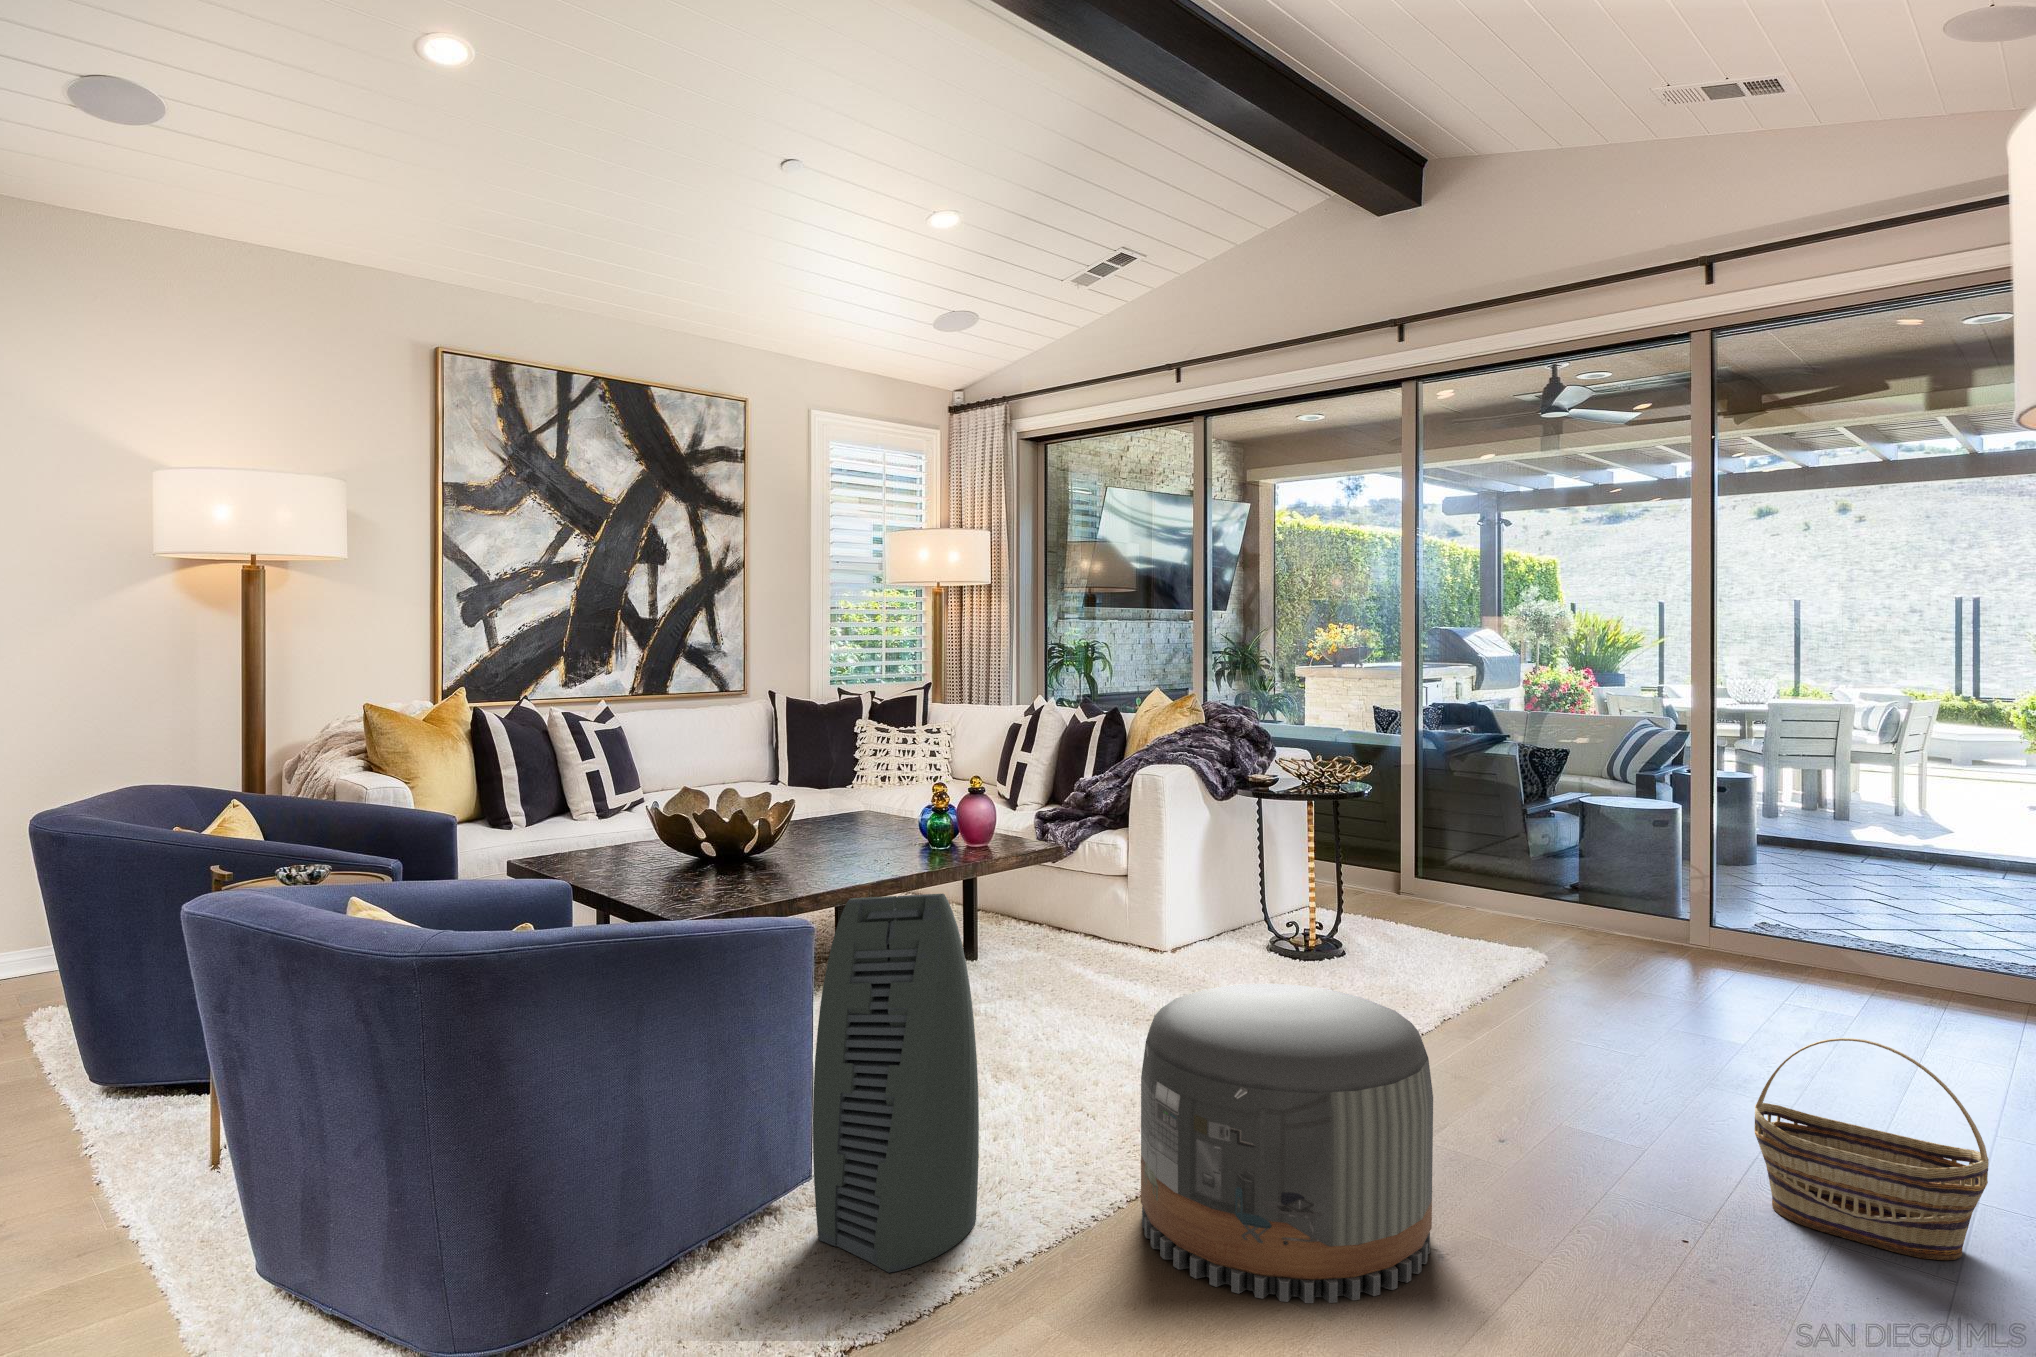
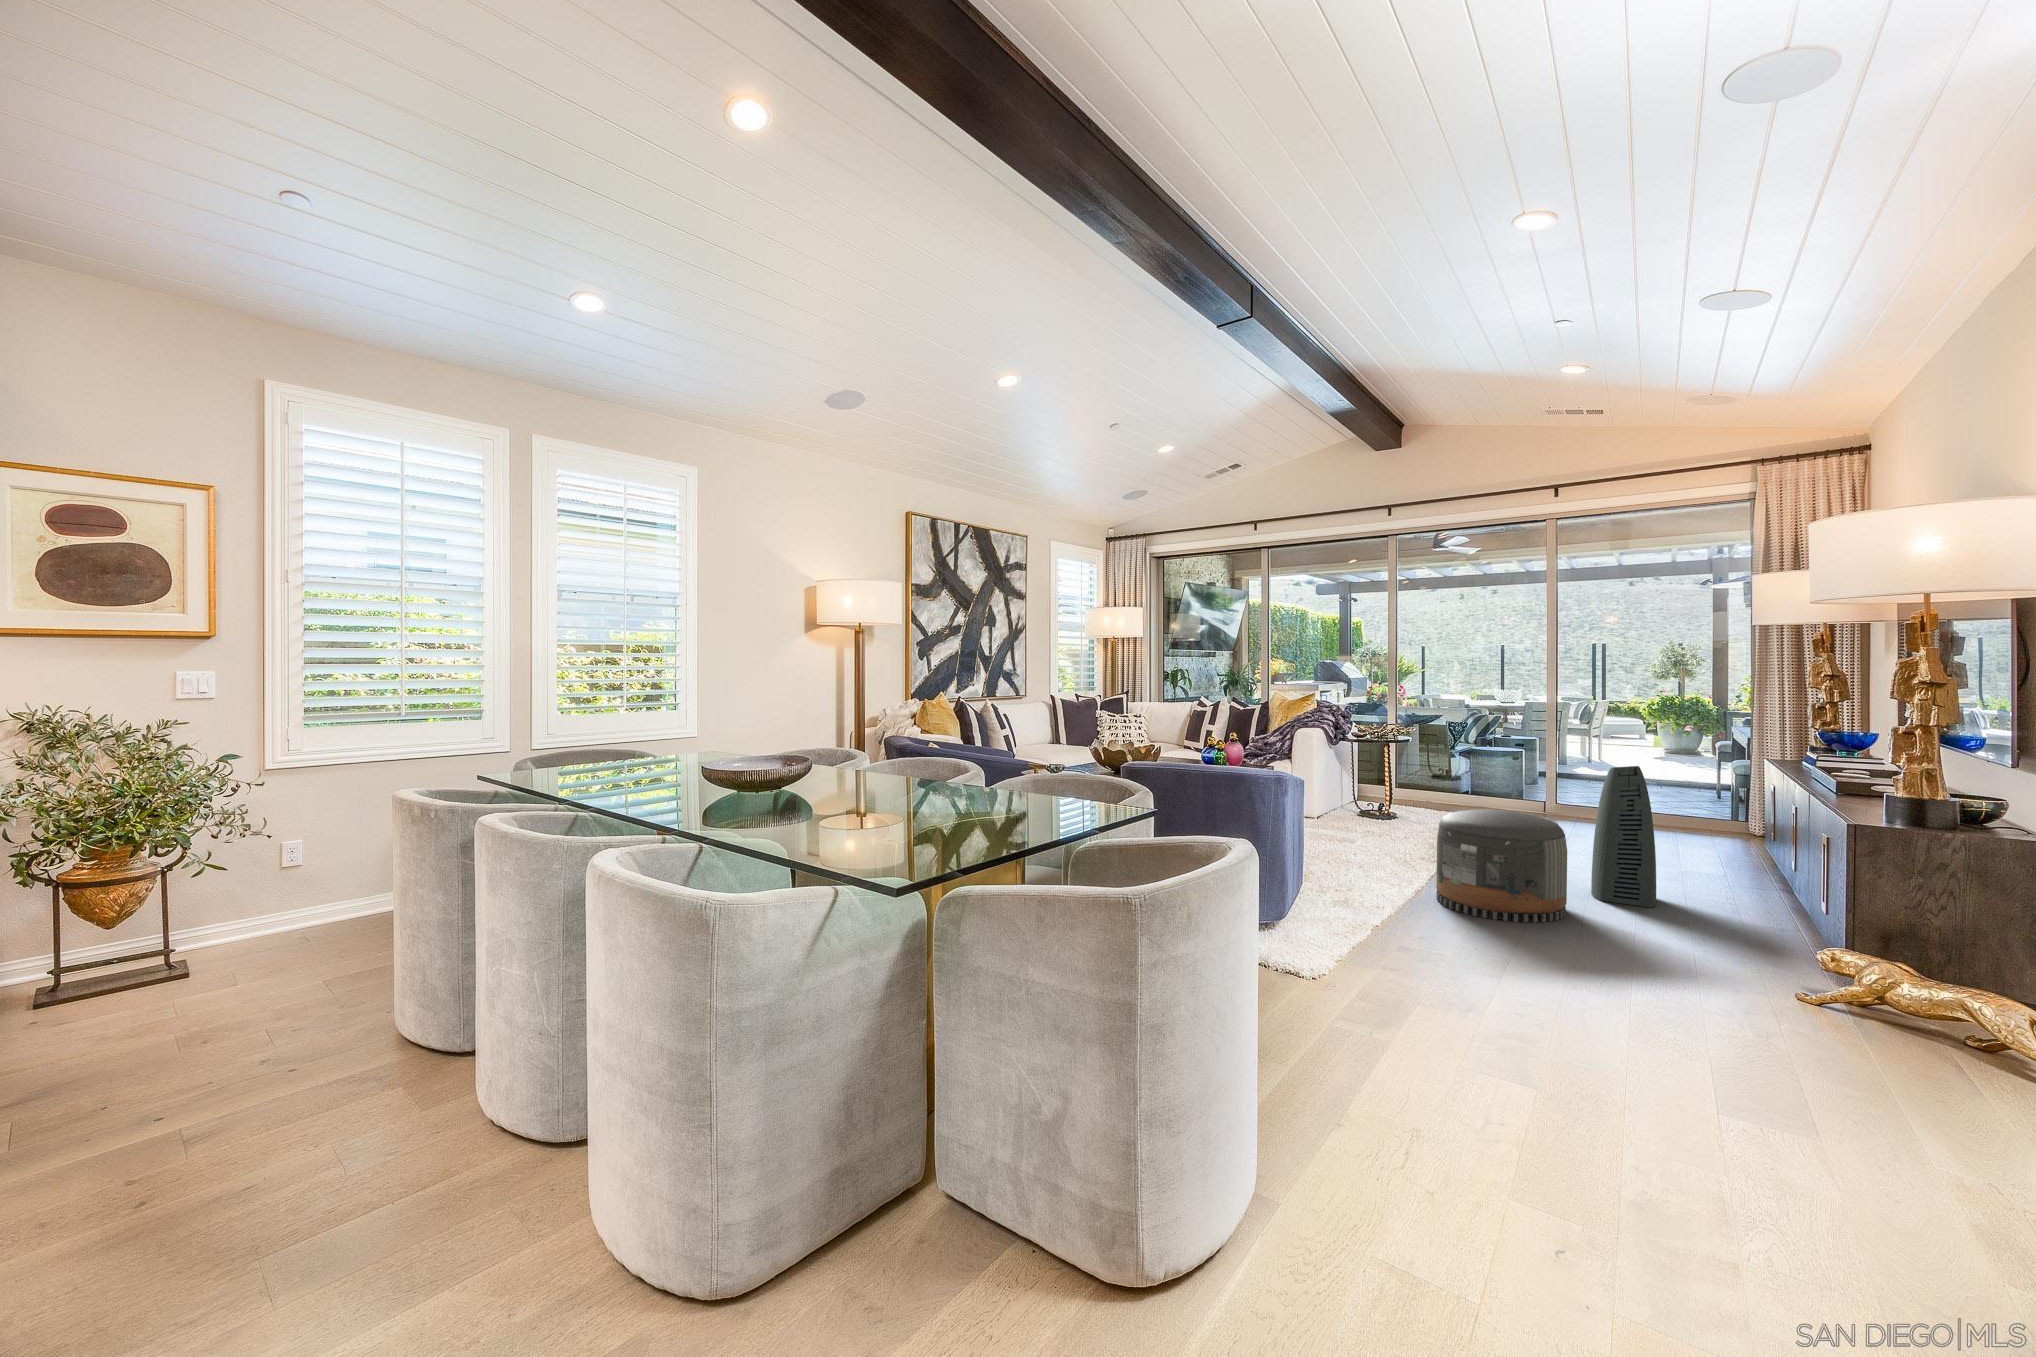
air purifier: present [813,894,979,1273] -> present [1591,766,1656,908]
basket: present [1755,1038,1989,1260] -> none [1666,824,1765,905]

